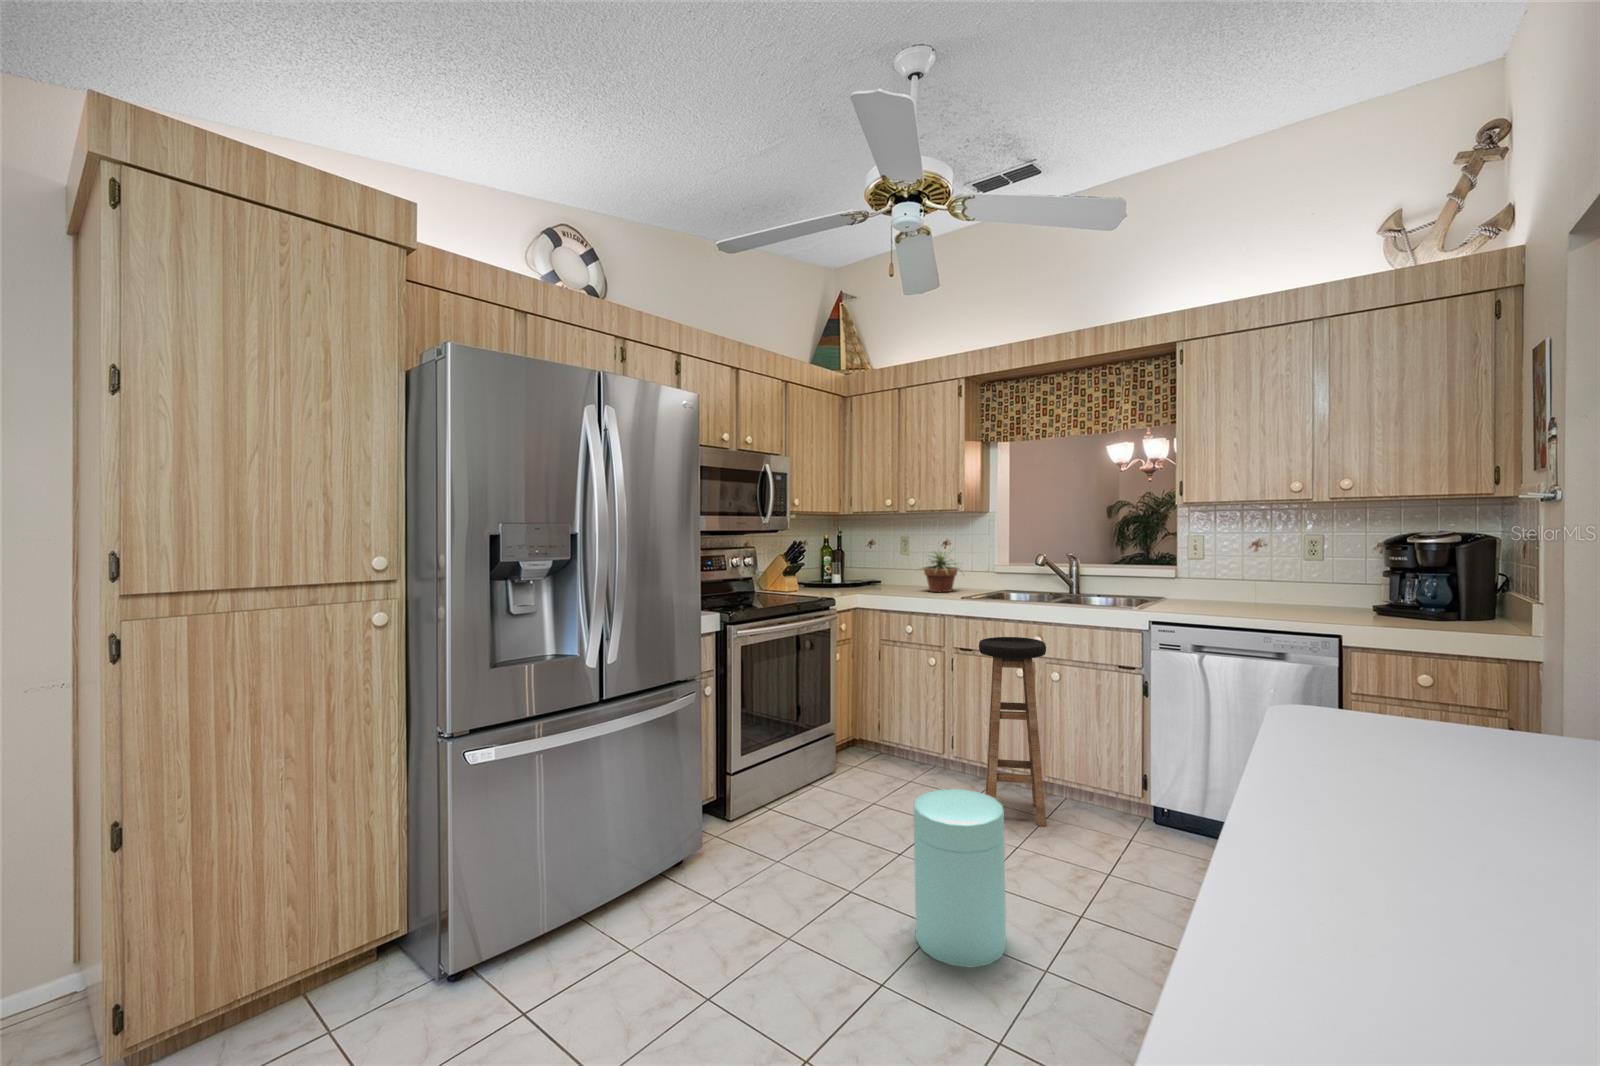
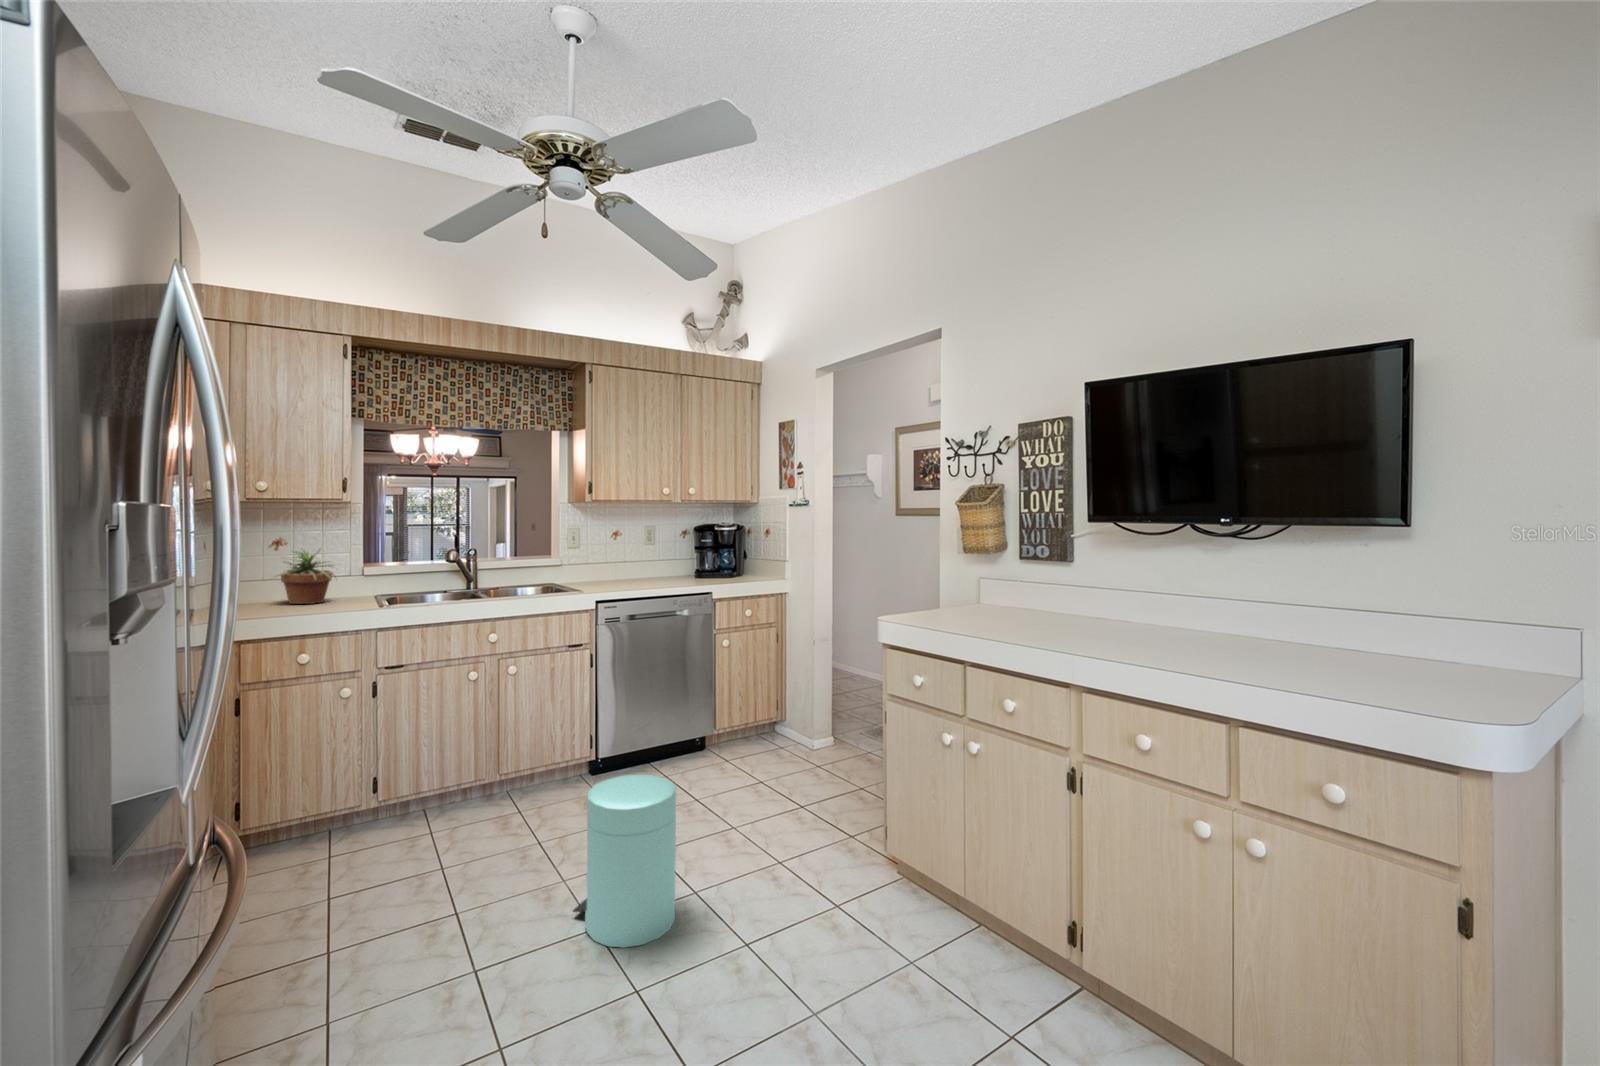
bar stool: present [979,637,1047,827] -> none [447,636,535,841]

